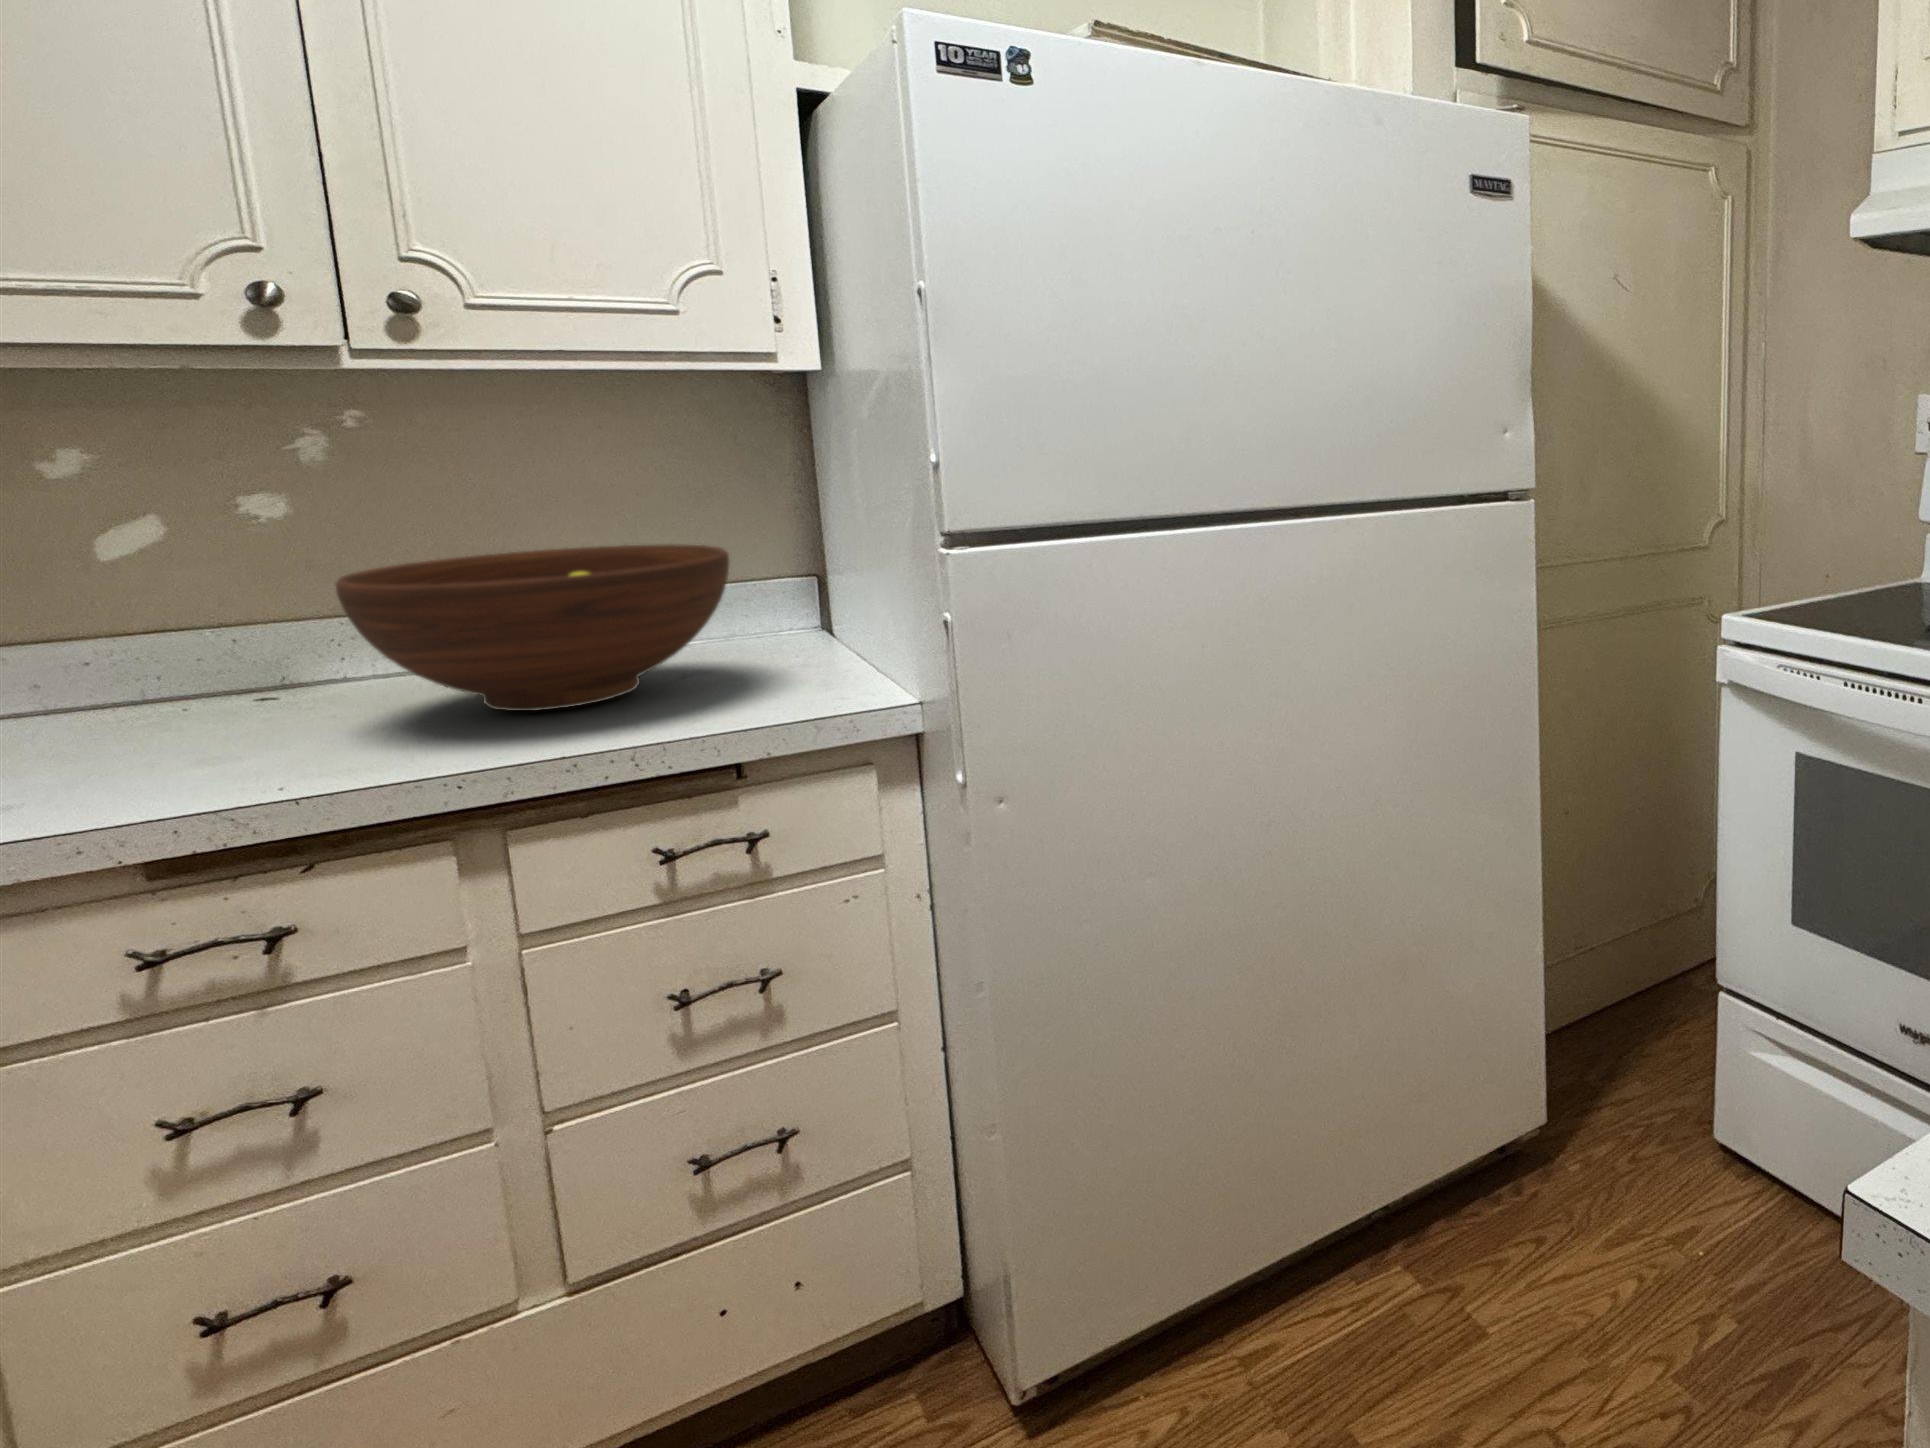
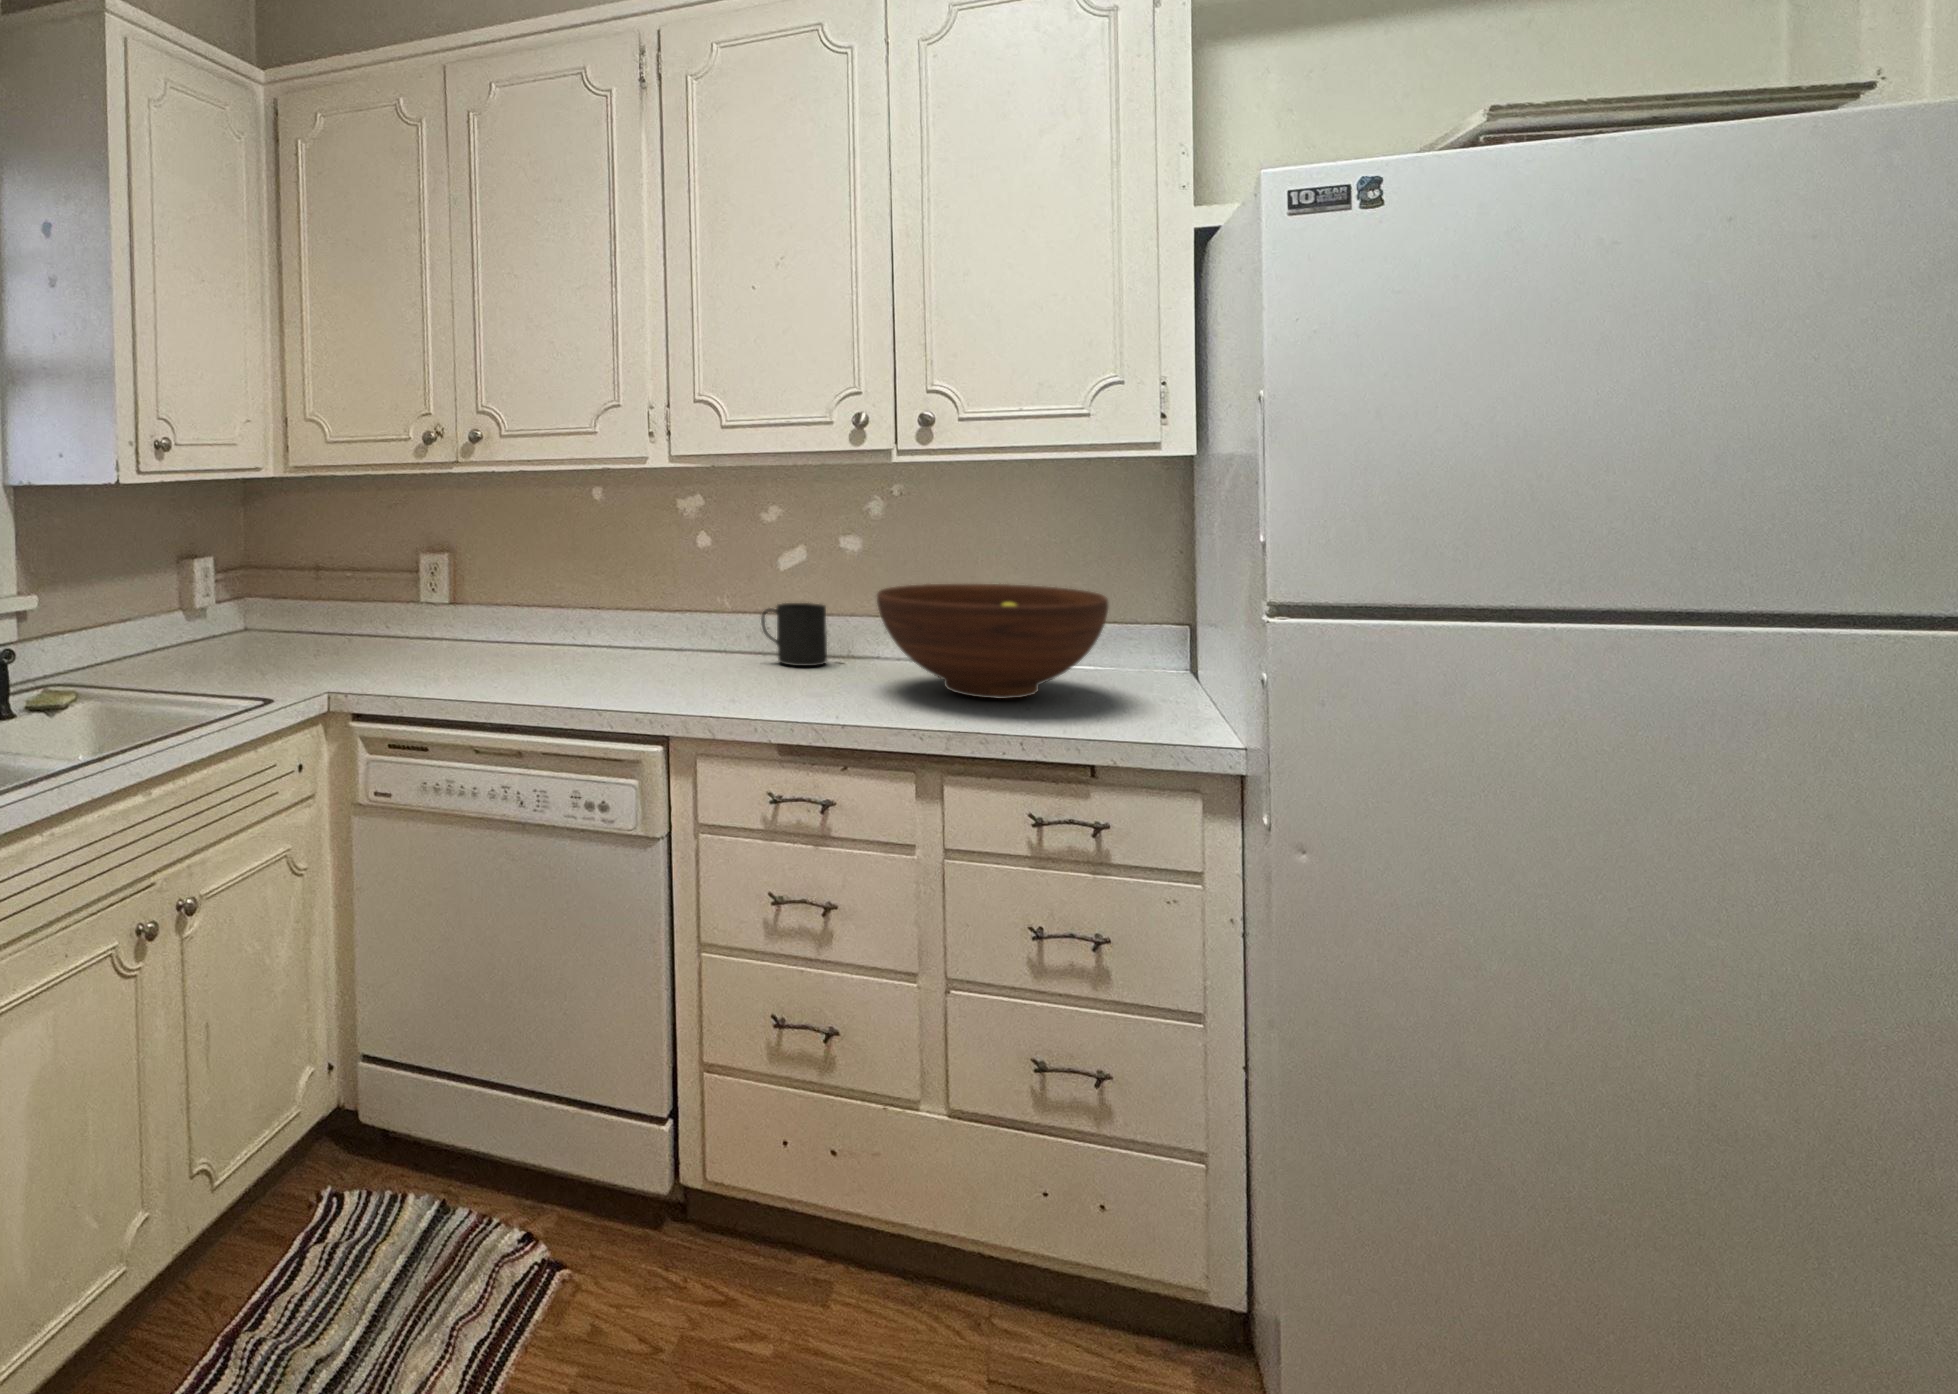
mug: none [61,615,238,727] -> present [761,603,827,666]

